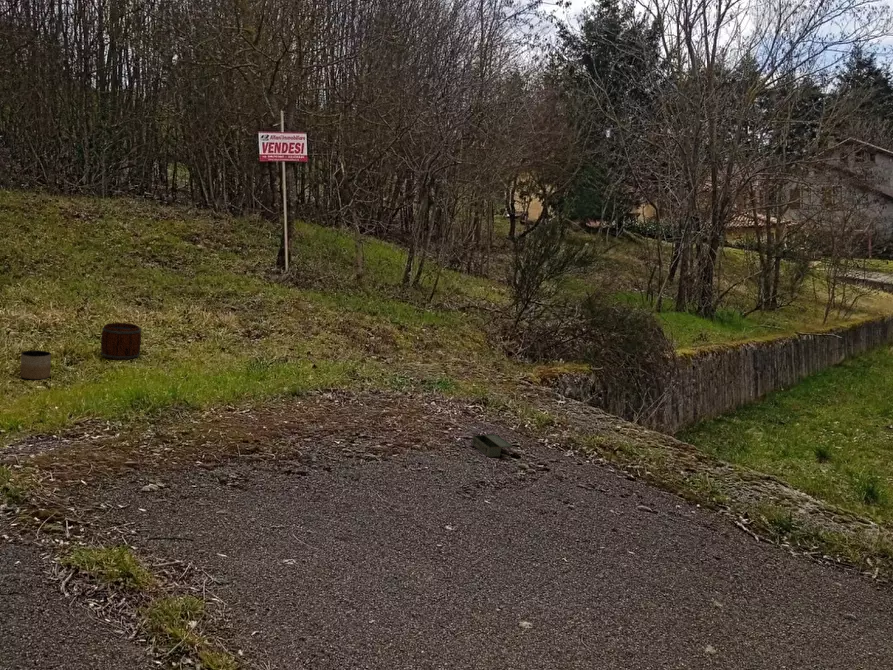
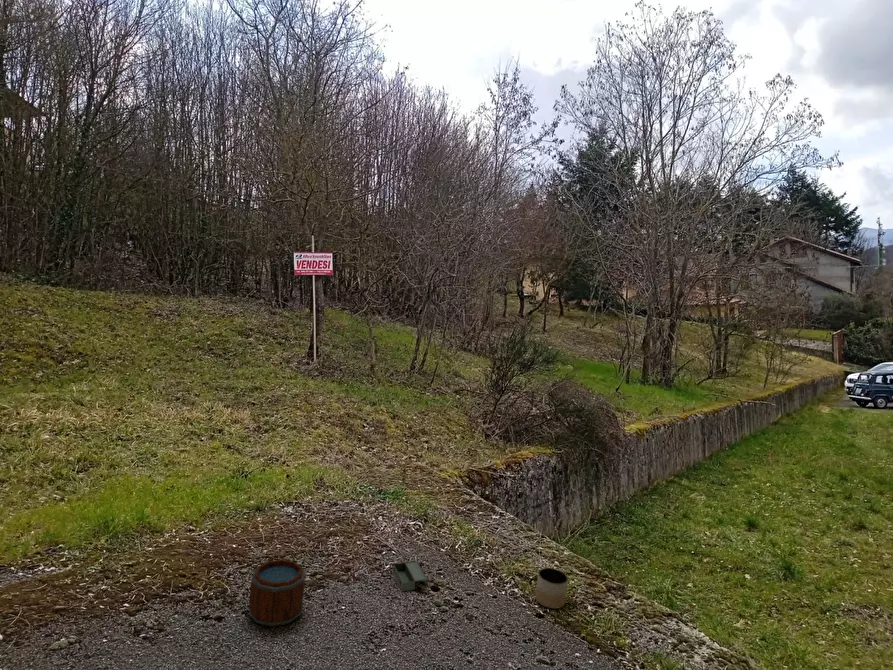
bucket: present [101,323,141,360] -> present [249,559,305,627]
planter: present [20,350,51,380] -> present [535,568,568,609]

